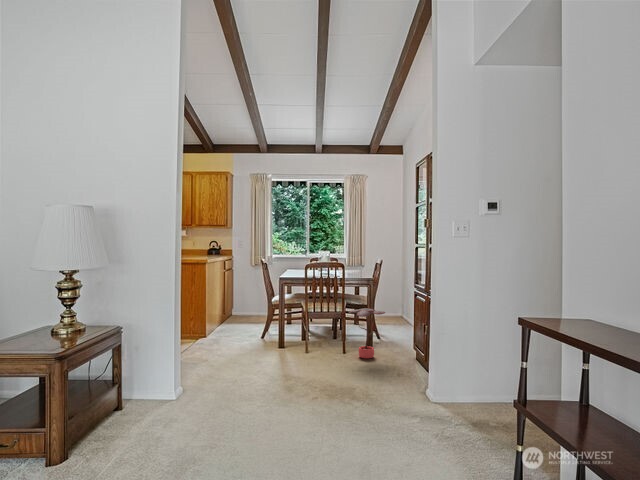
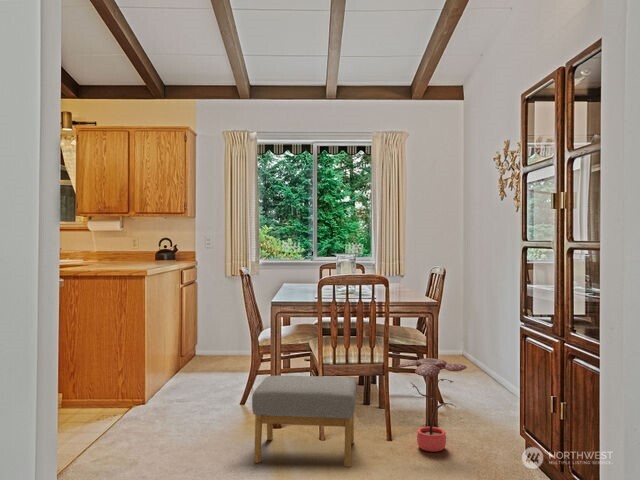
footstool: none [268,318,326,364] -> present [252,375,357,467]

